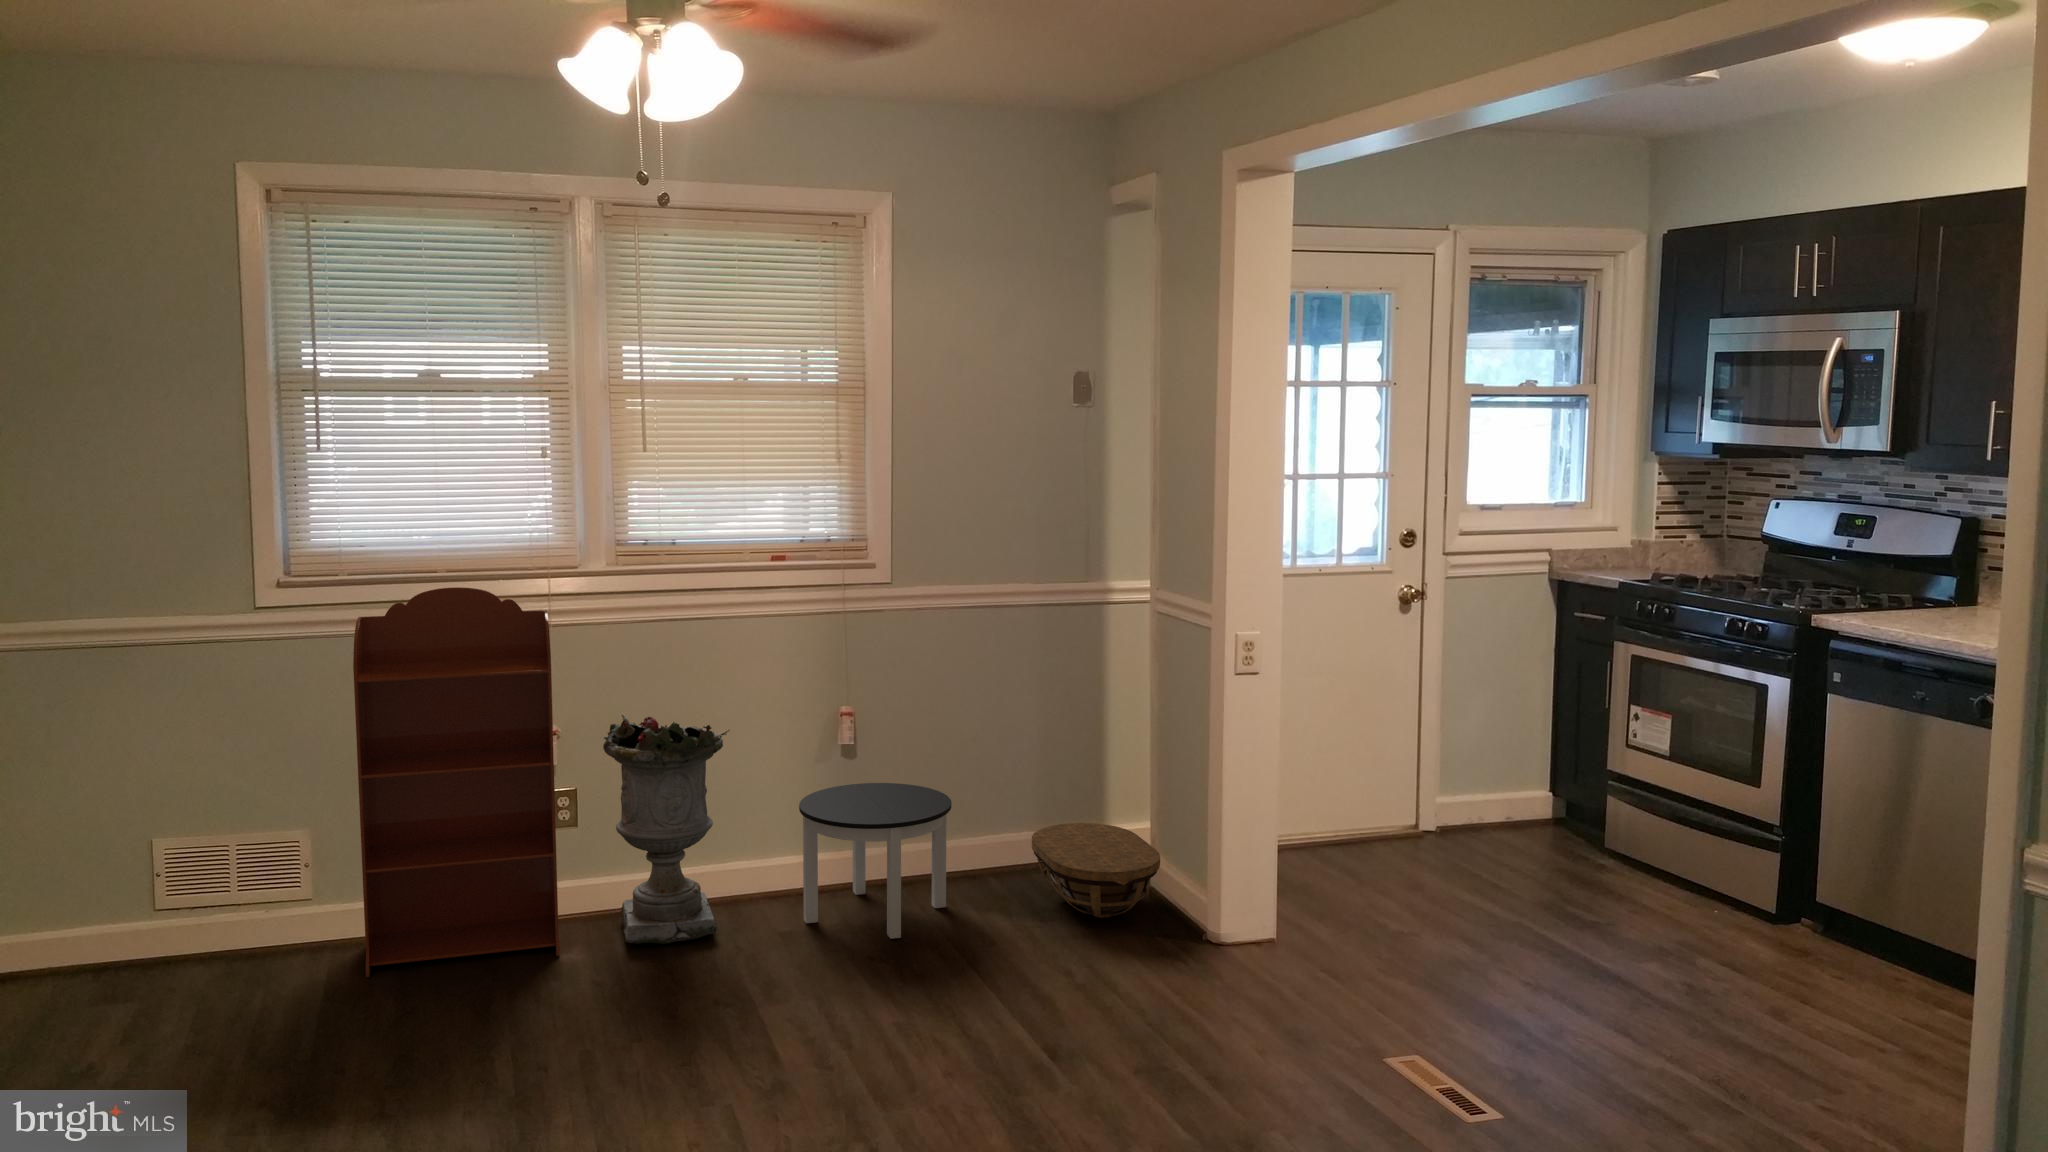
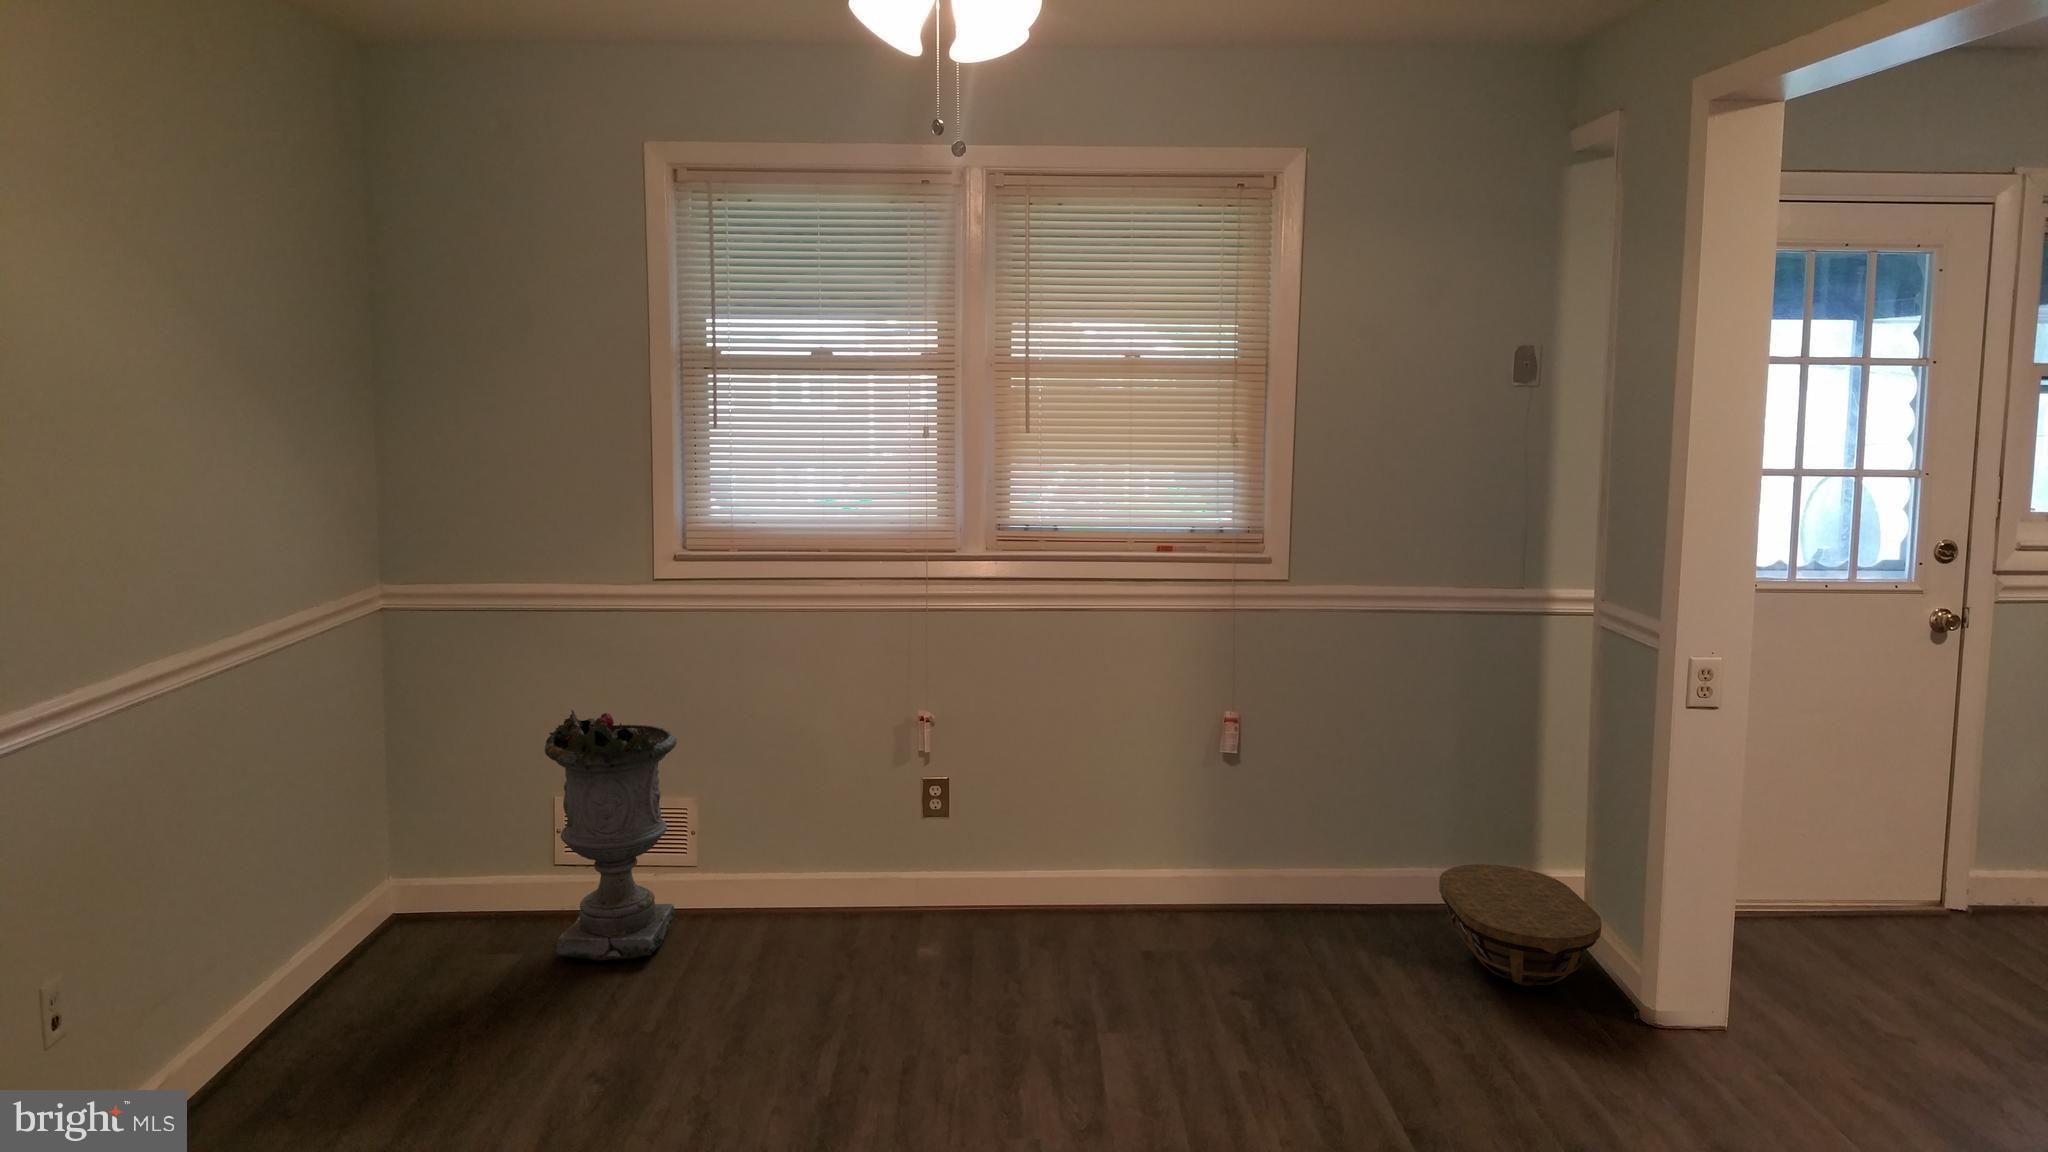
bookcase: present [353,587,560,977] -> none [728,567,924,954]
planter: present [603,715,730,944] -> present [545,710,677,961]
round table: present [799,783,952,939] -> none [1174,798,1346,980]

